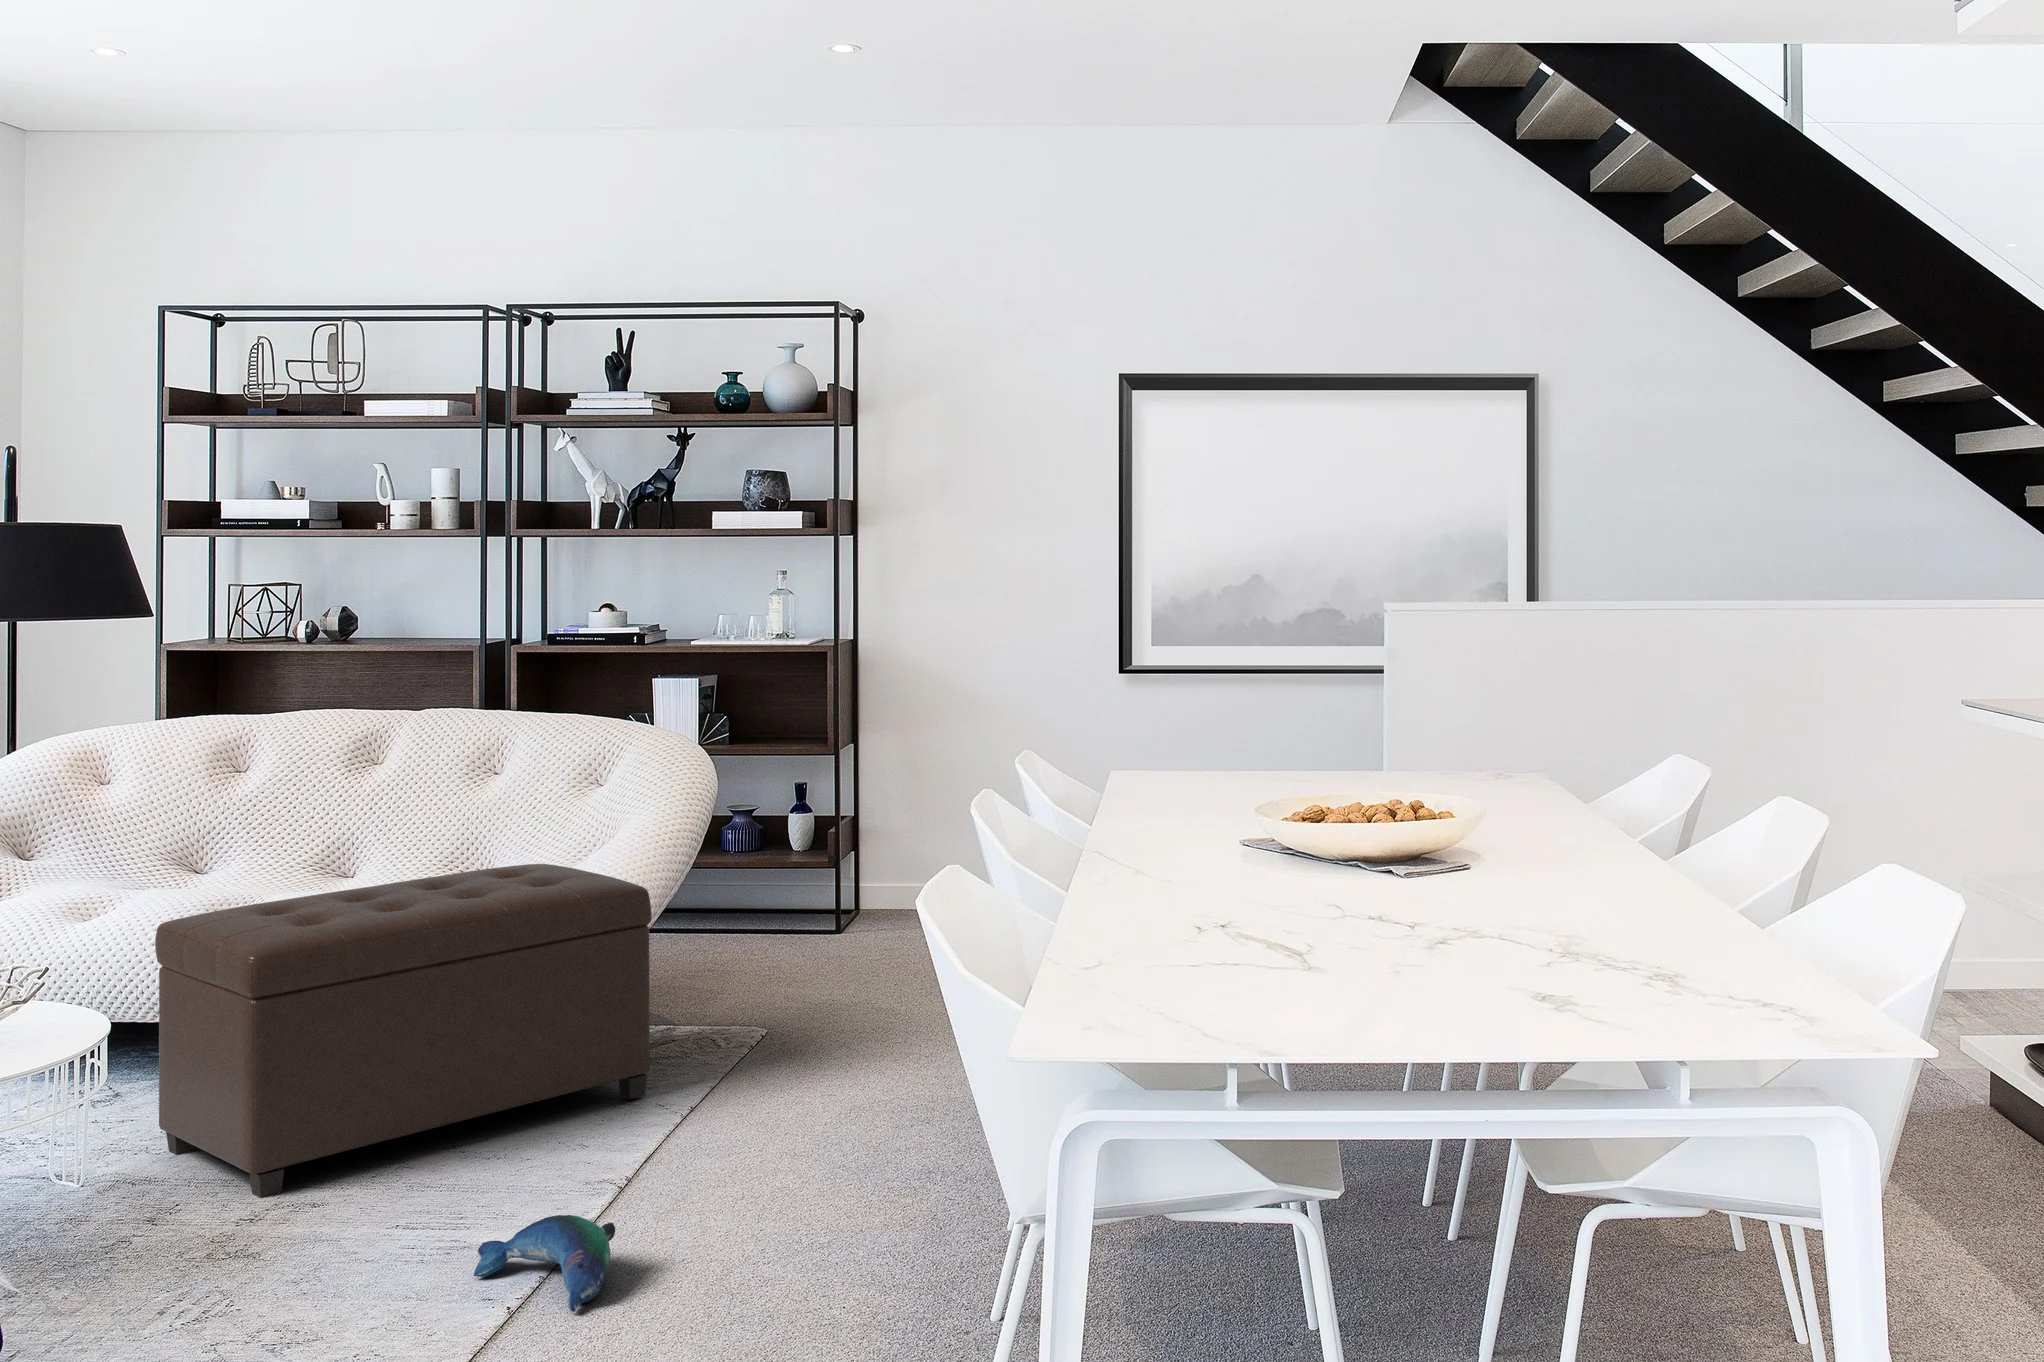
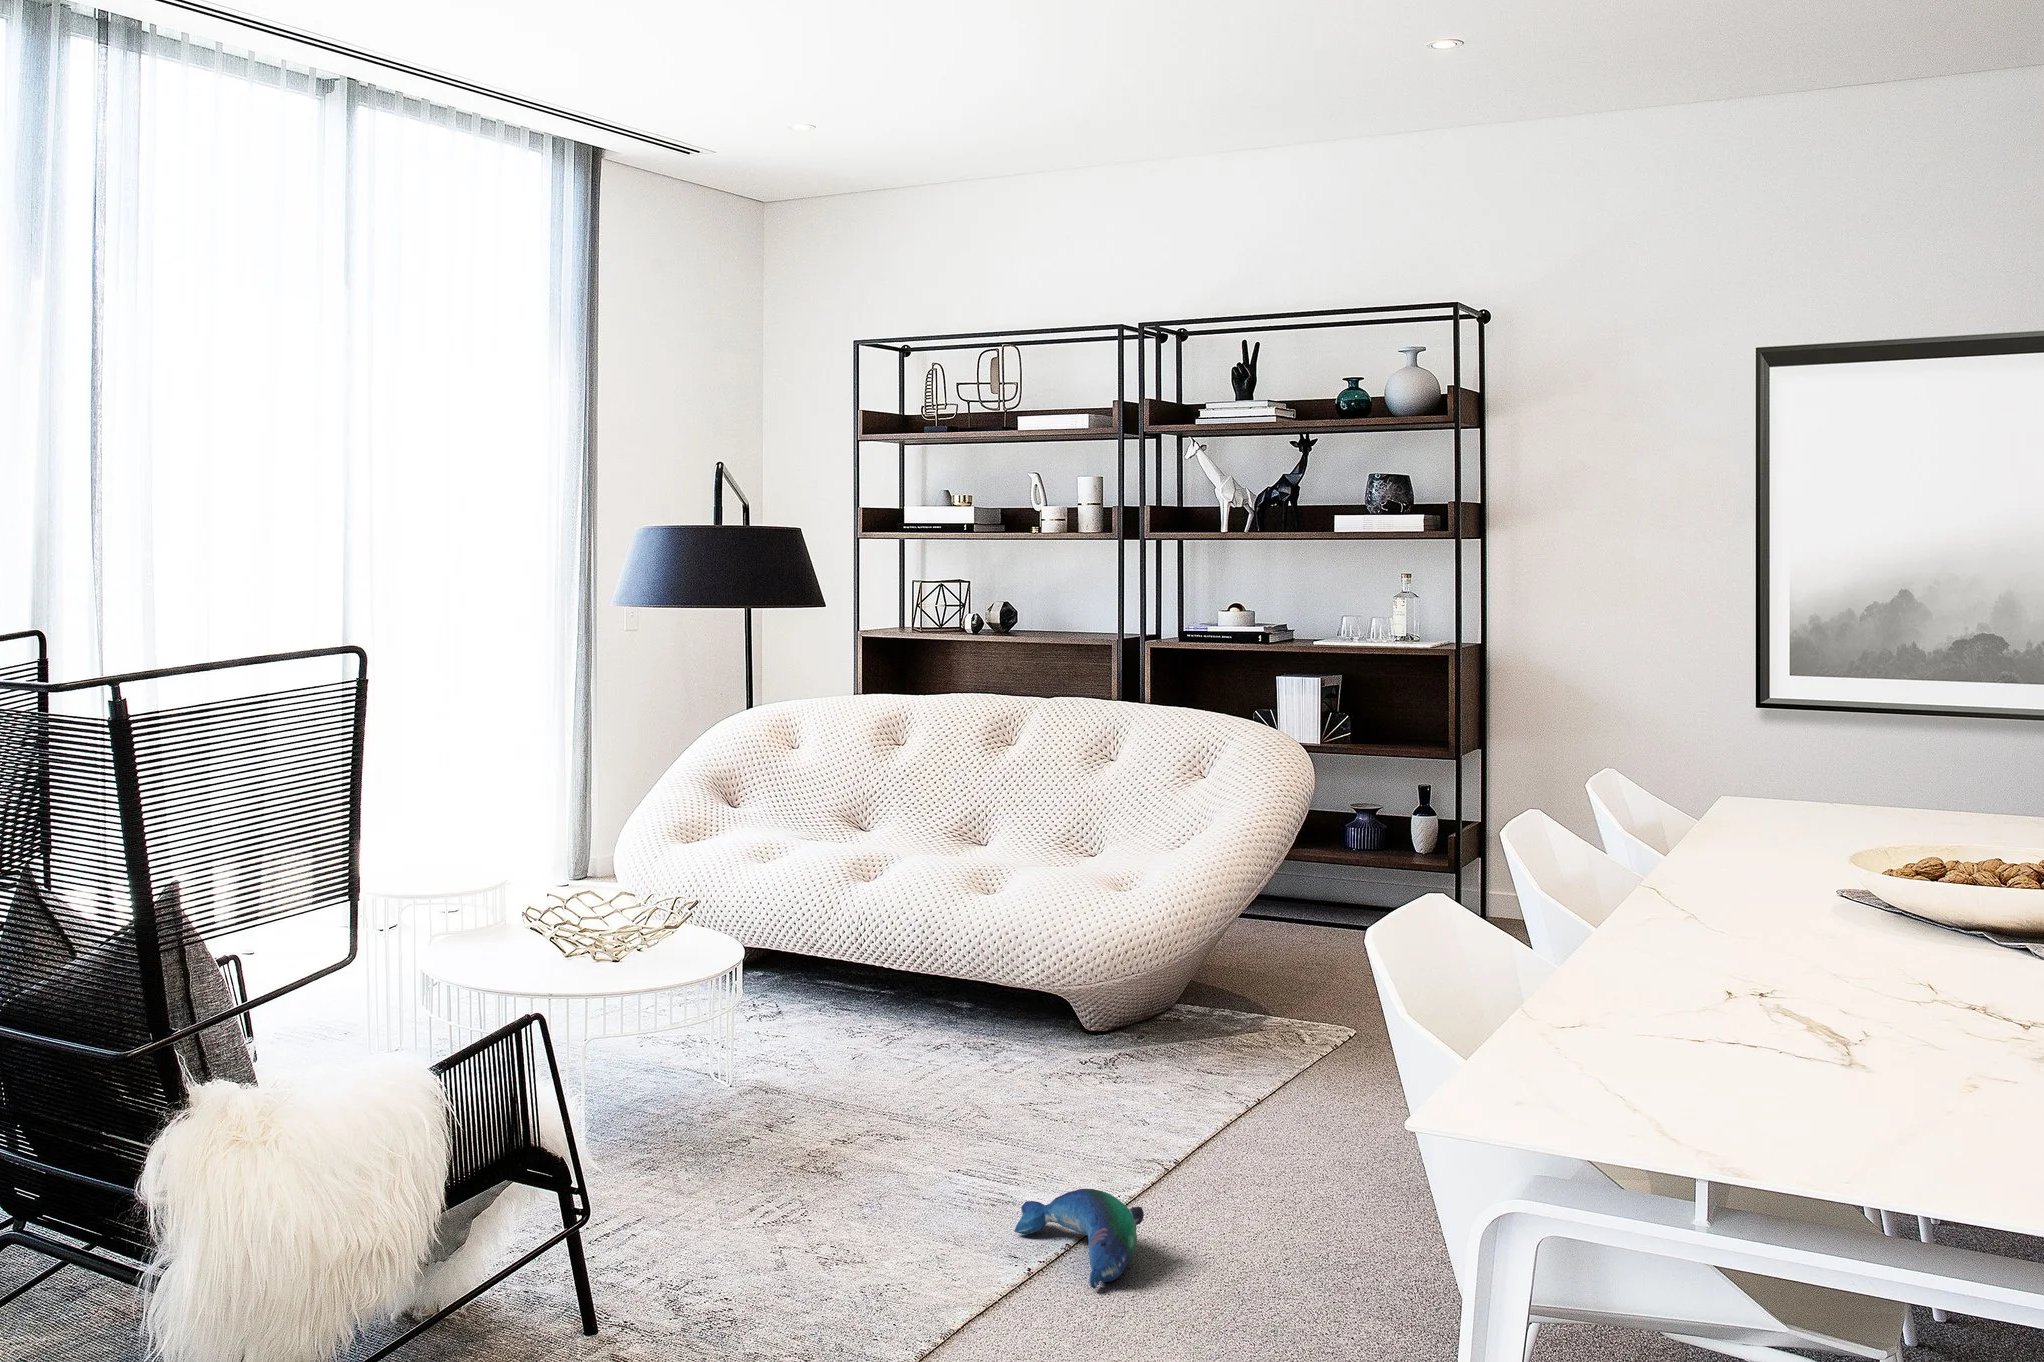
ottoman: present [155,864,652,1198] -> none [798,846,1224,1122]

